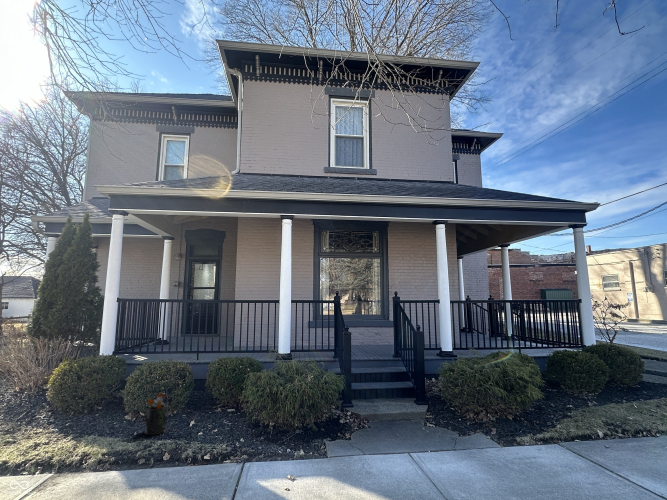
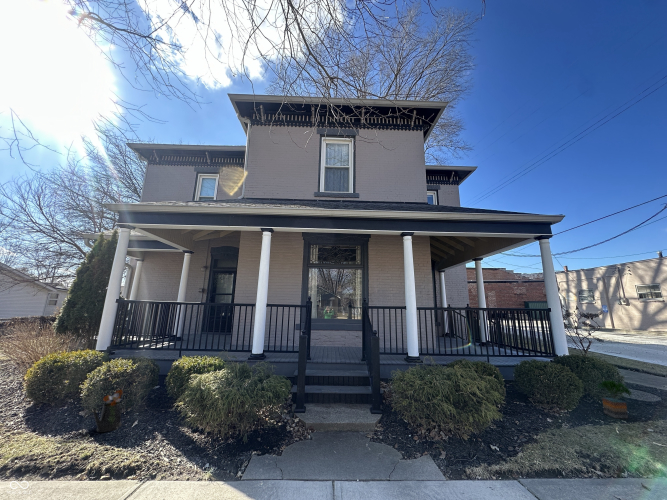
potted tree: none [621,364,651,398] -> present [598,380,632,418]

